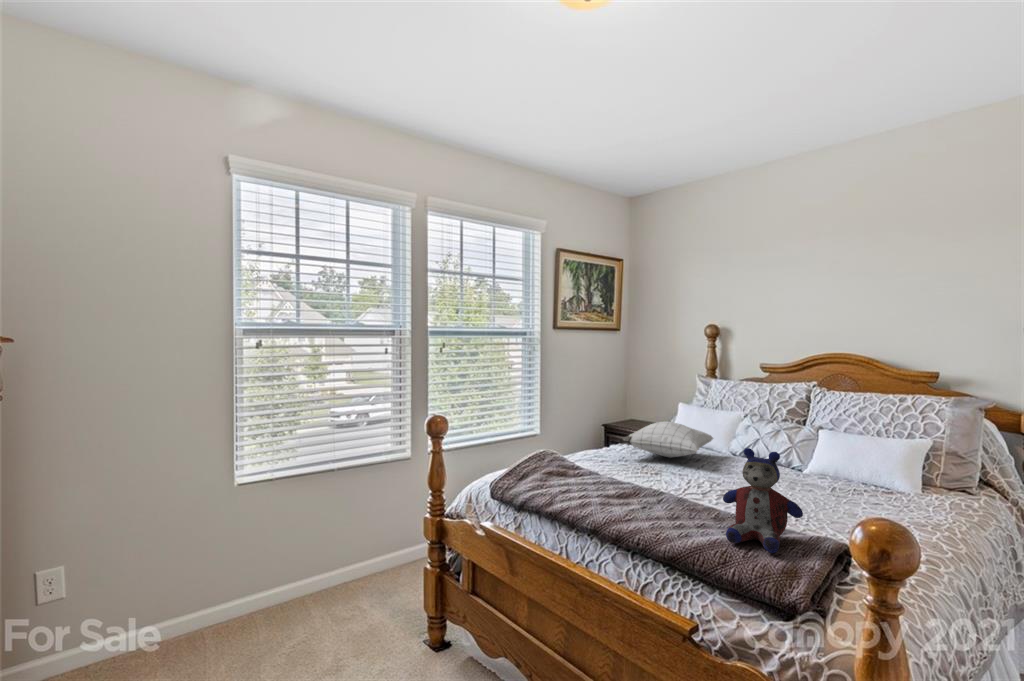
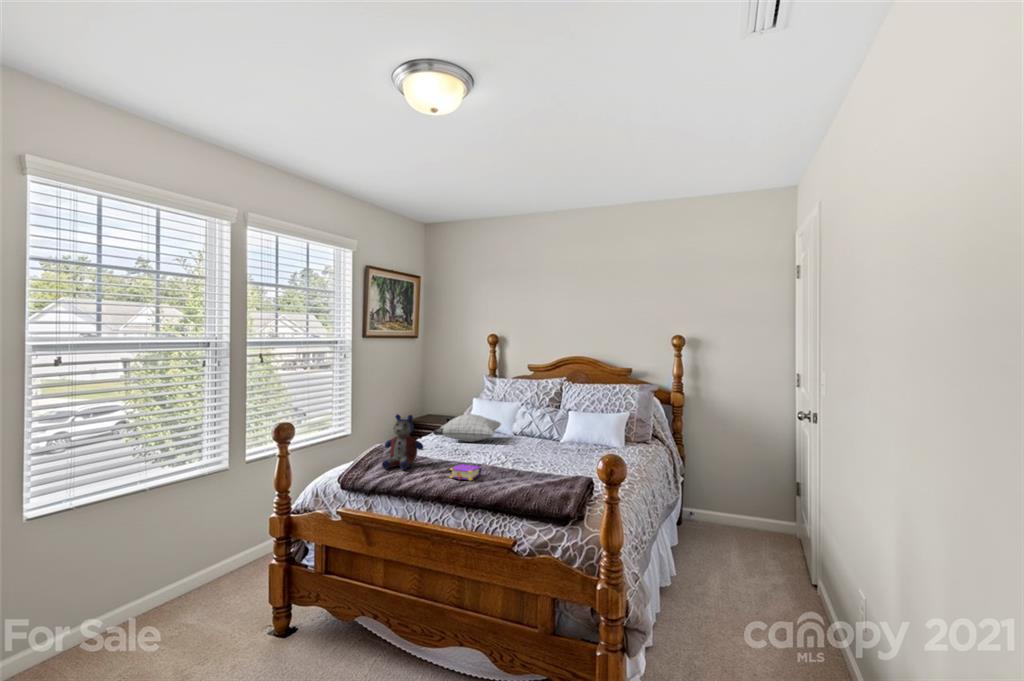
stuffed bear: present [723,448,803,553] -> present [382,414,423,470]
book: none [600,488,677,519] -> present [450,464,481,480]

